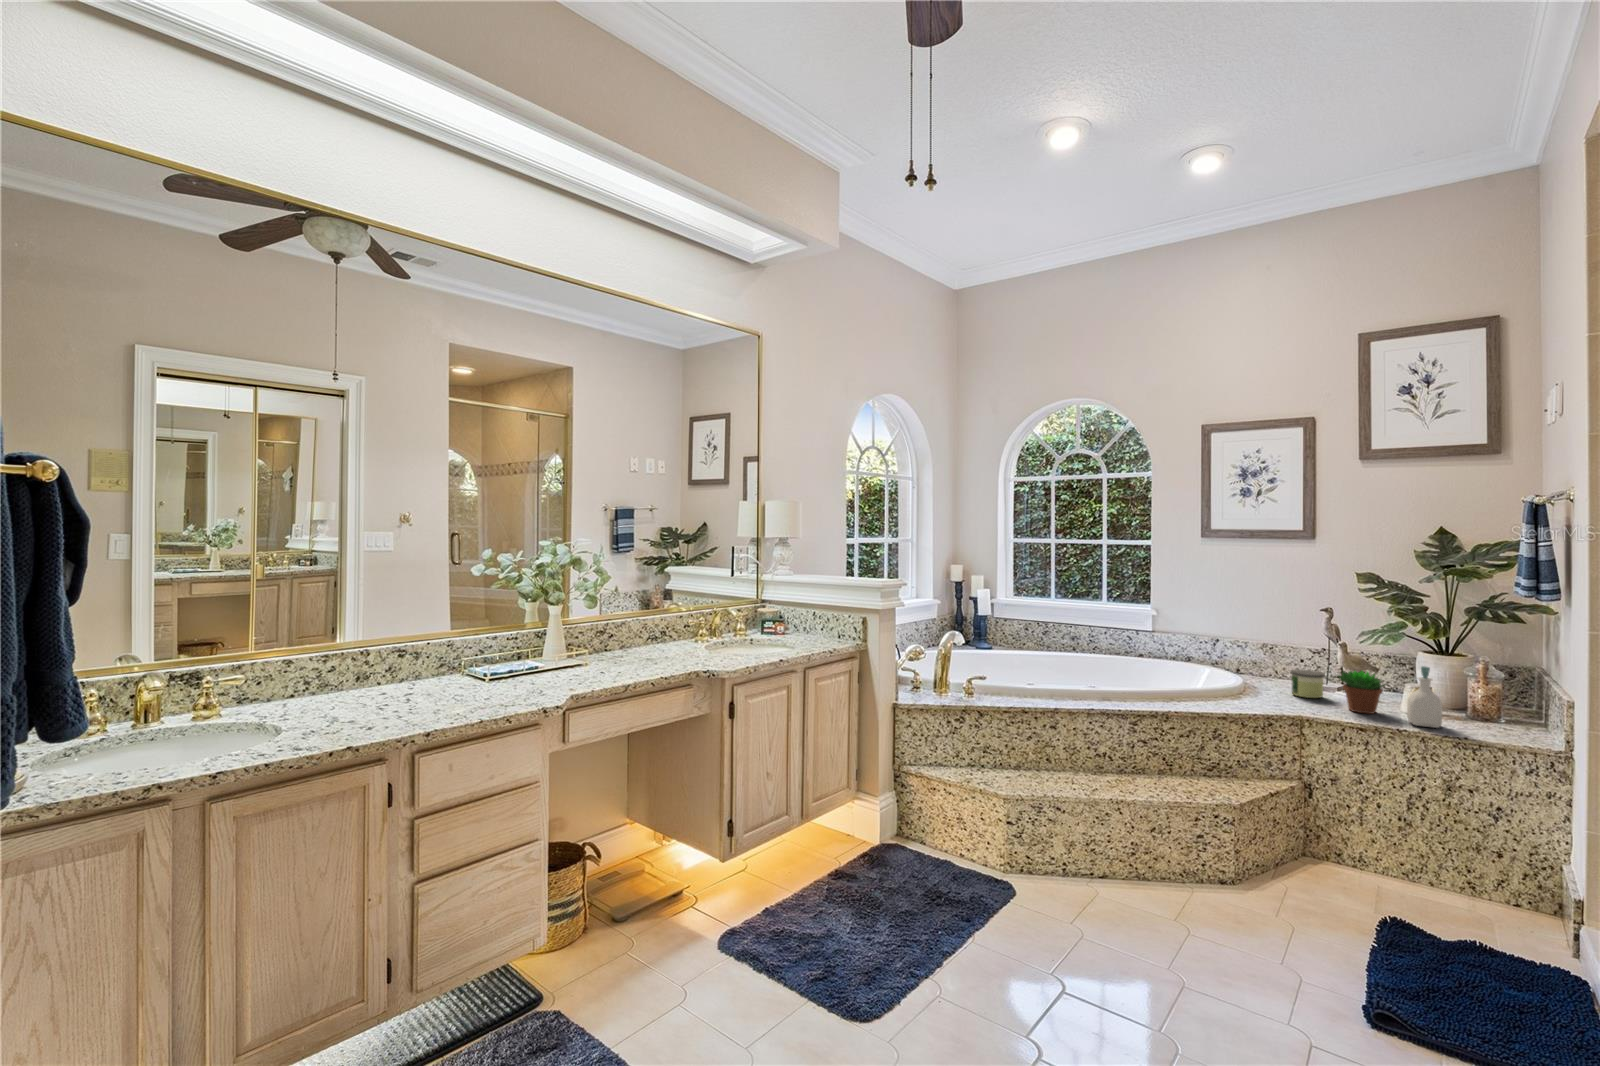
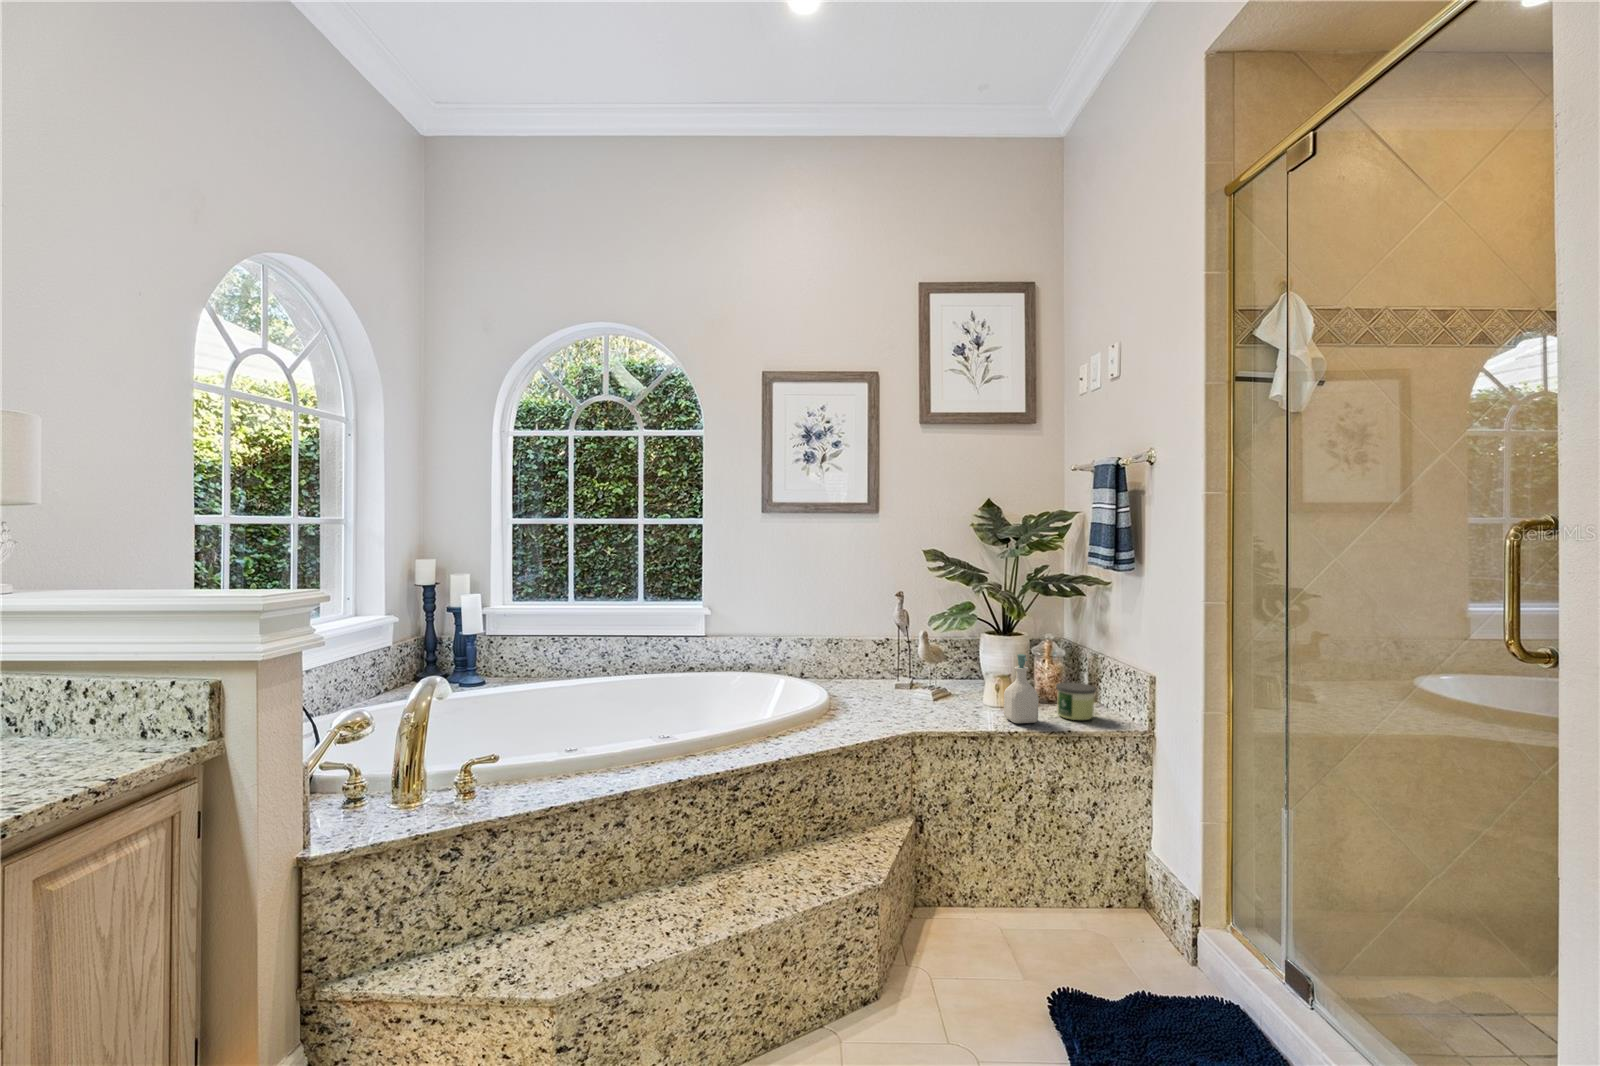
candle: present [1290,670,1325,698] -> present [1056,682,1096,720]
succulent plant: present [1338,671,1385,714] -> none [931,663,980,715]

